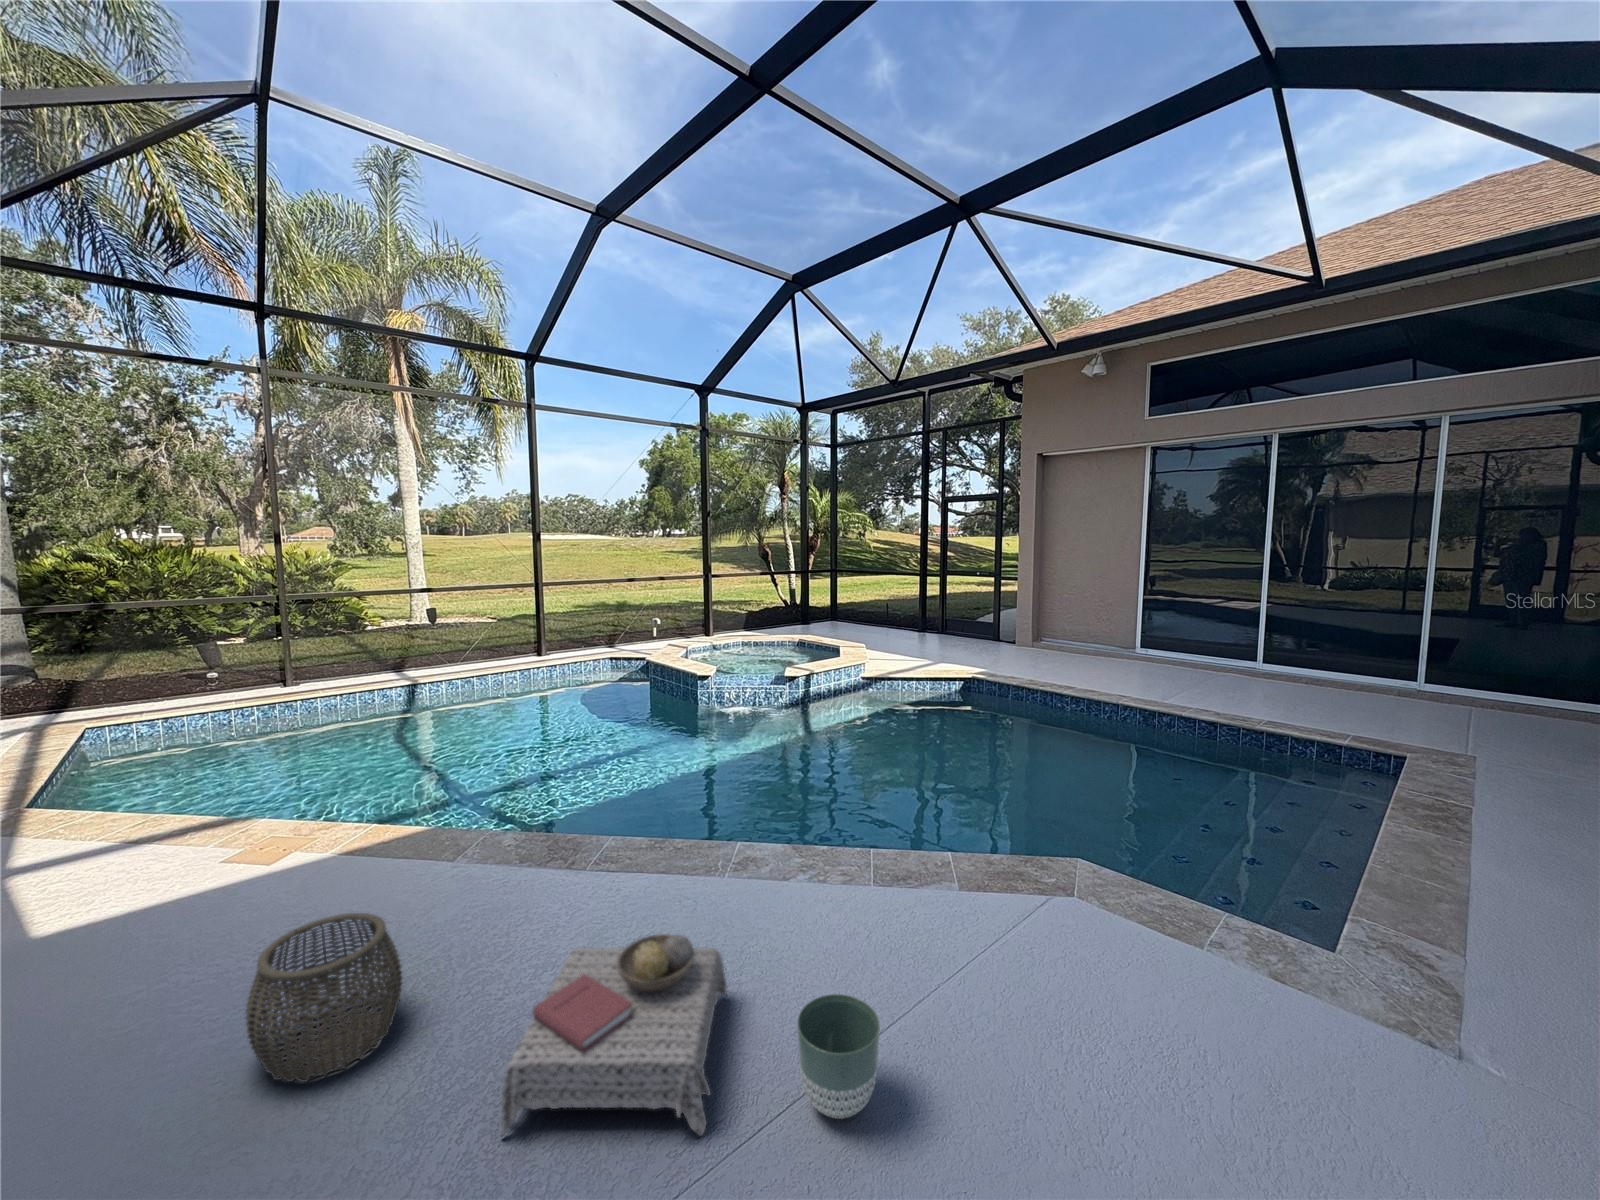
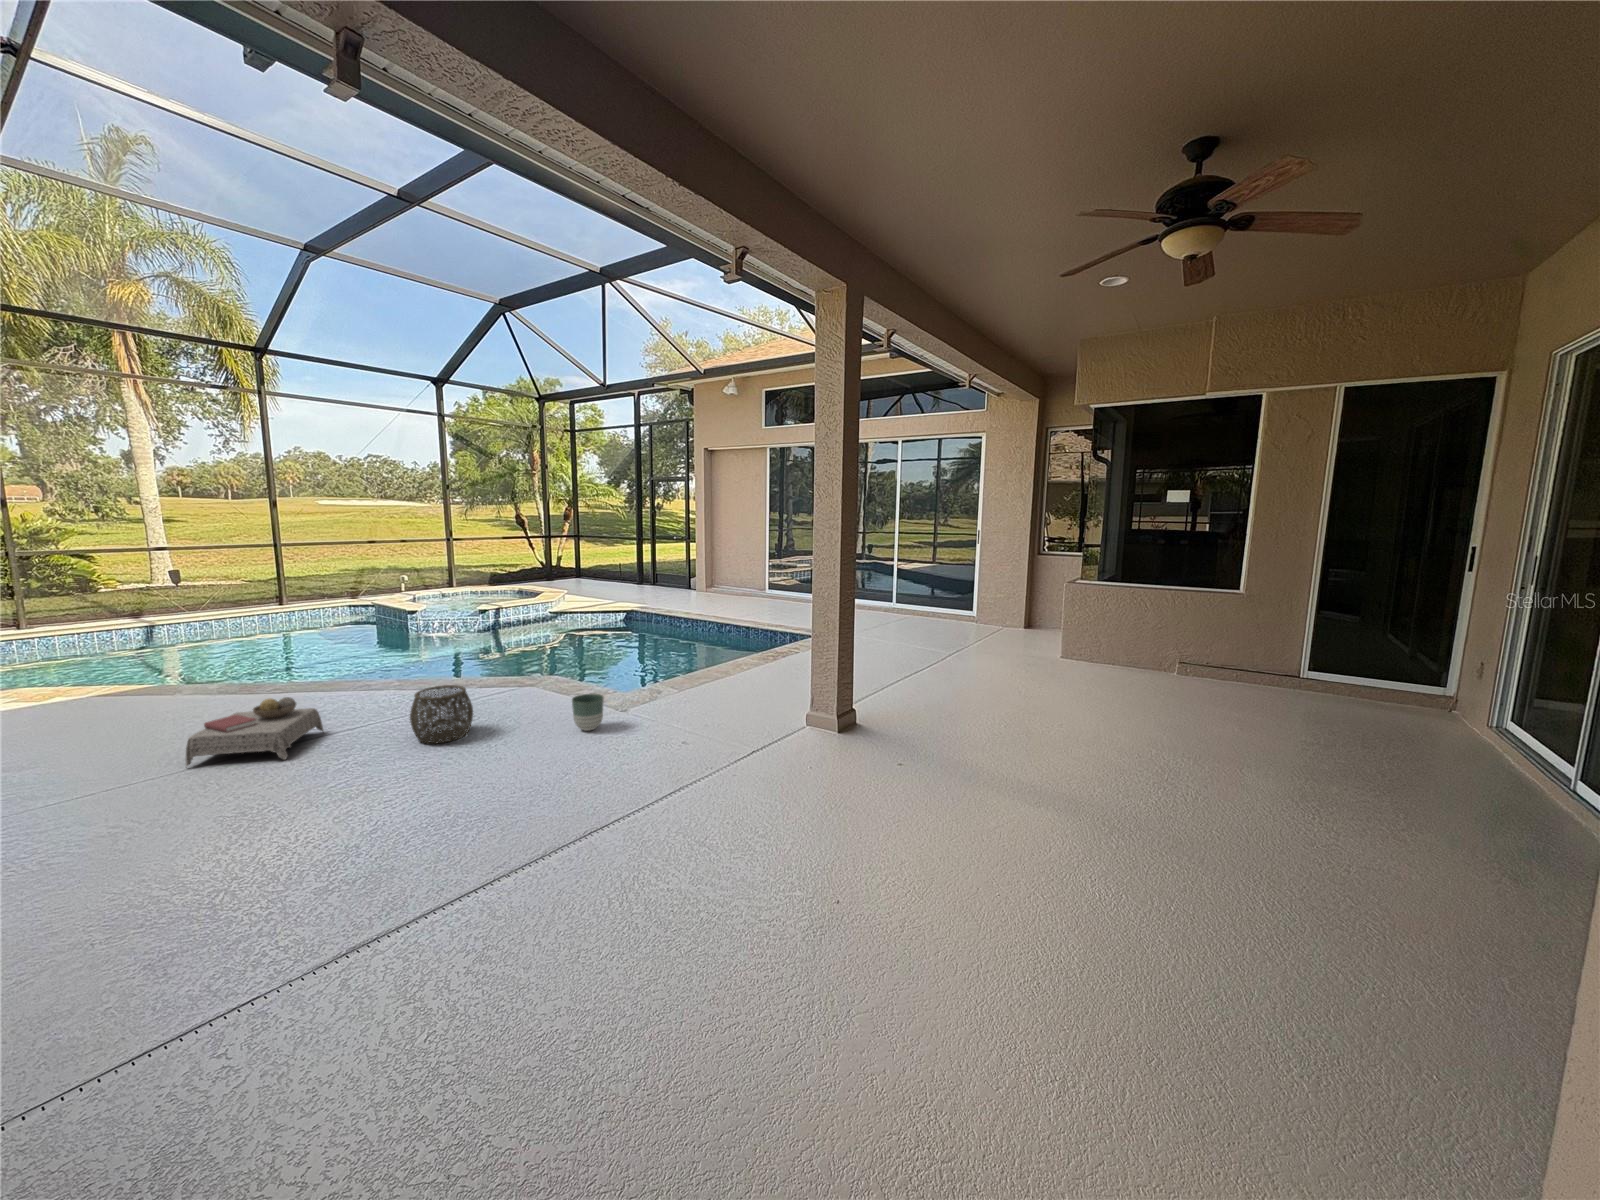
woven basket: present [245,913,403,1082] -> present [410,685,473,744]
planter: present [797,994,880,1119] -> present [572,694,604,731]

